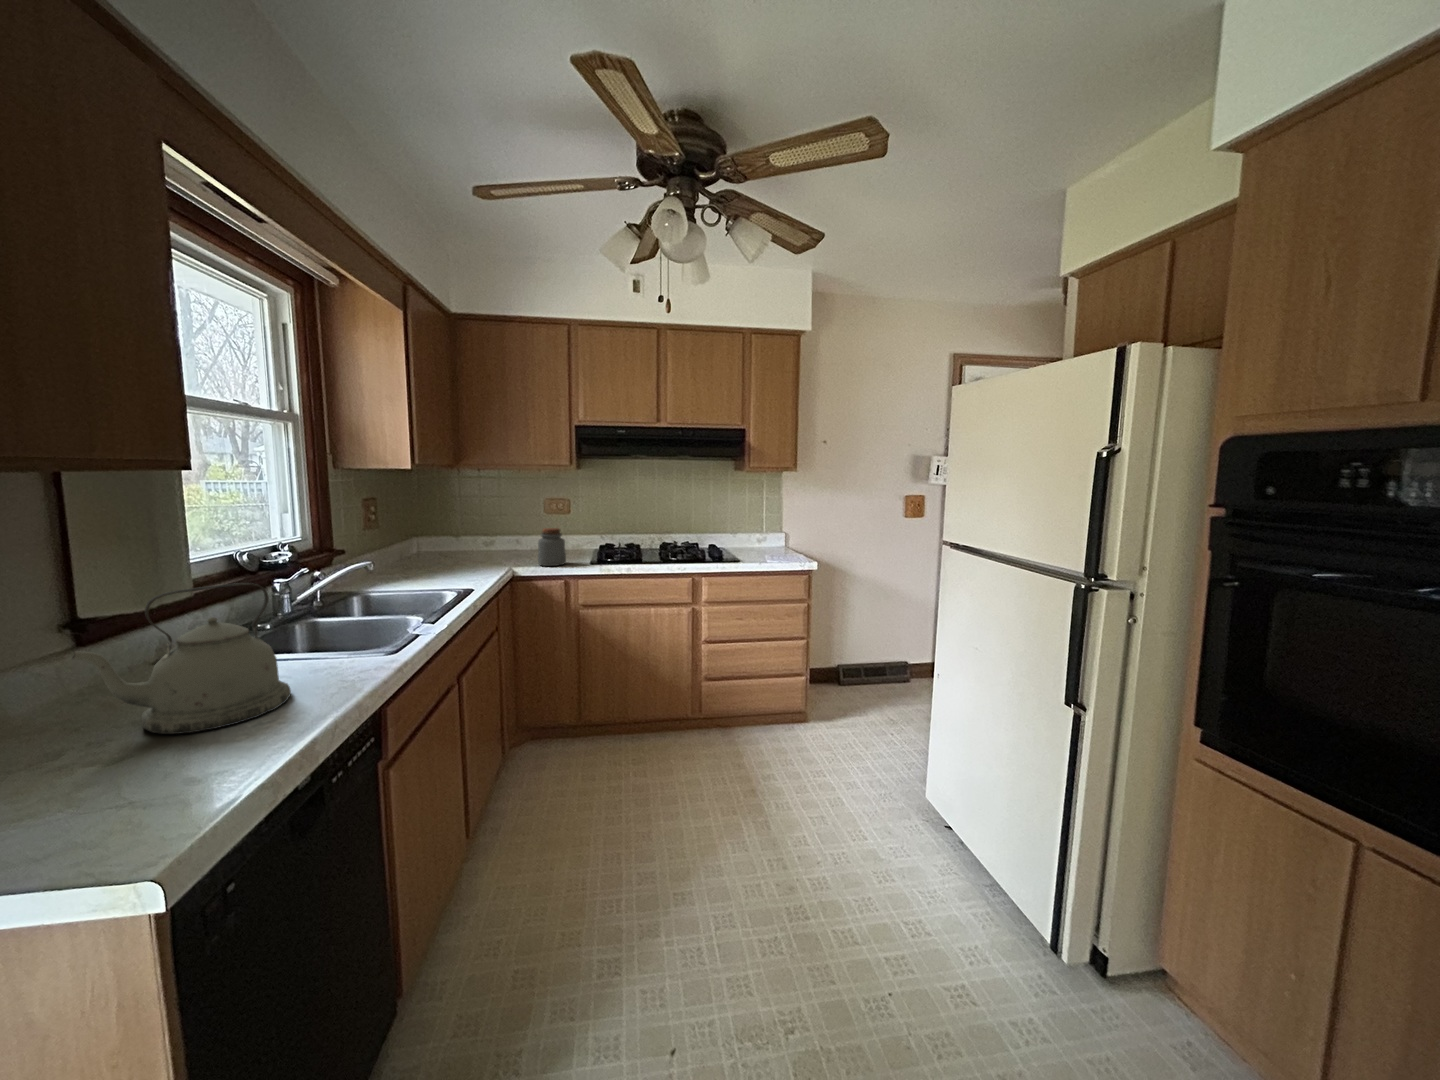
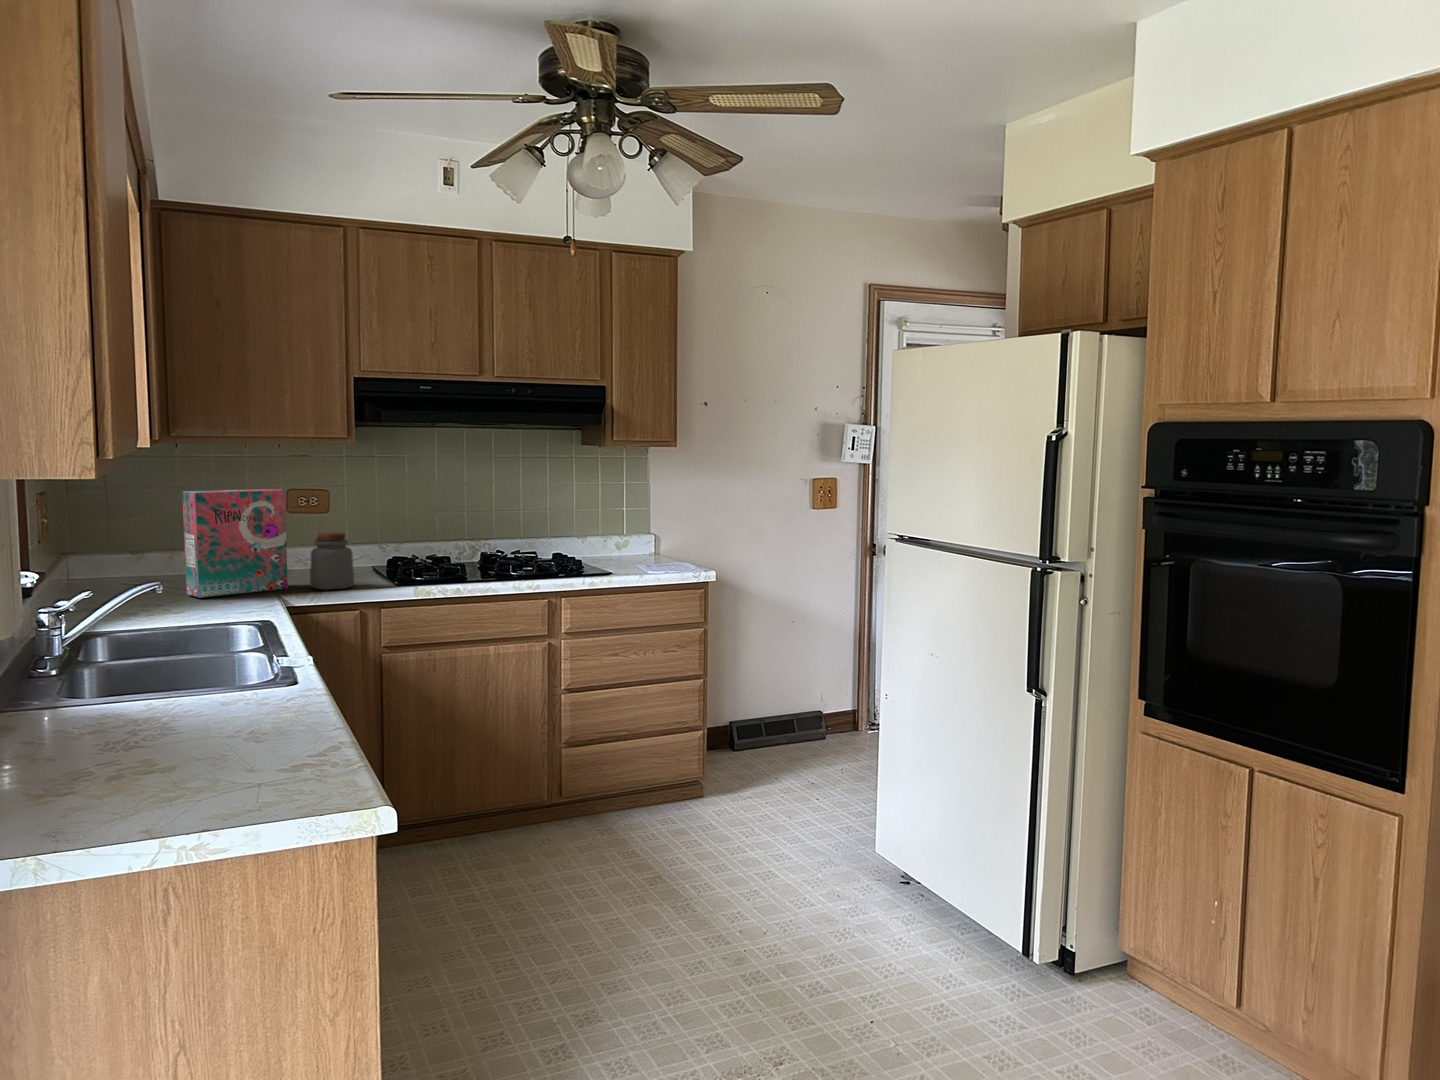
cereal box: none [461,500,526,568] -> present [182,489,288,598]
kettle: present [72,583,291,734] -> none [49,592,229,762]

